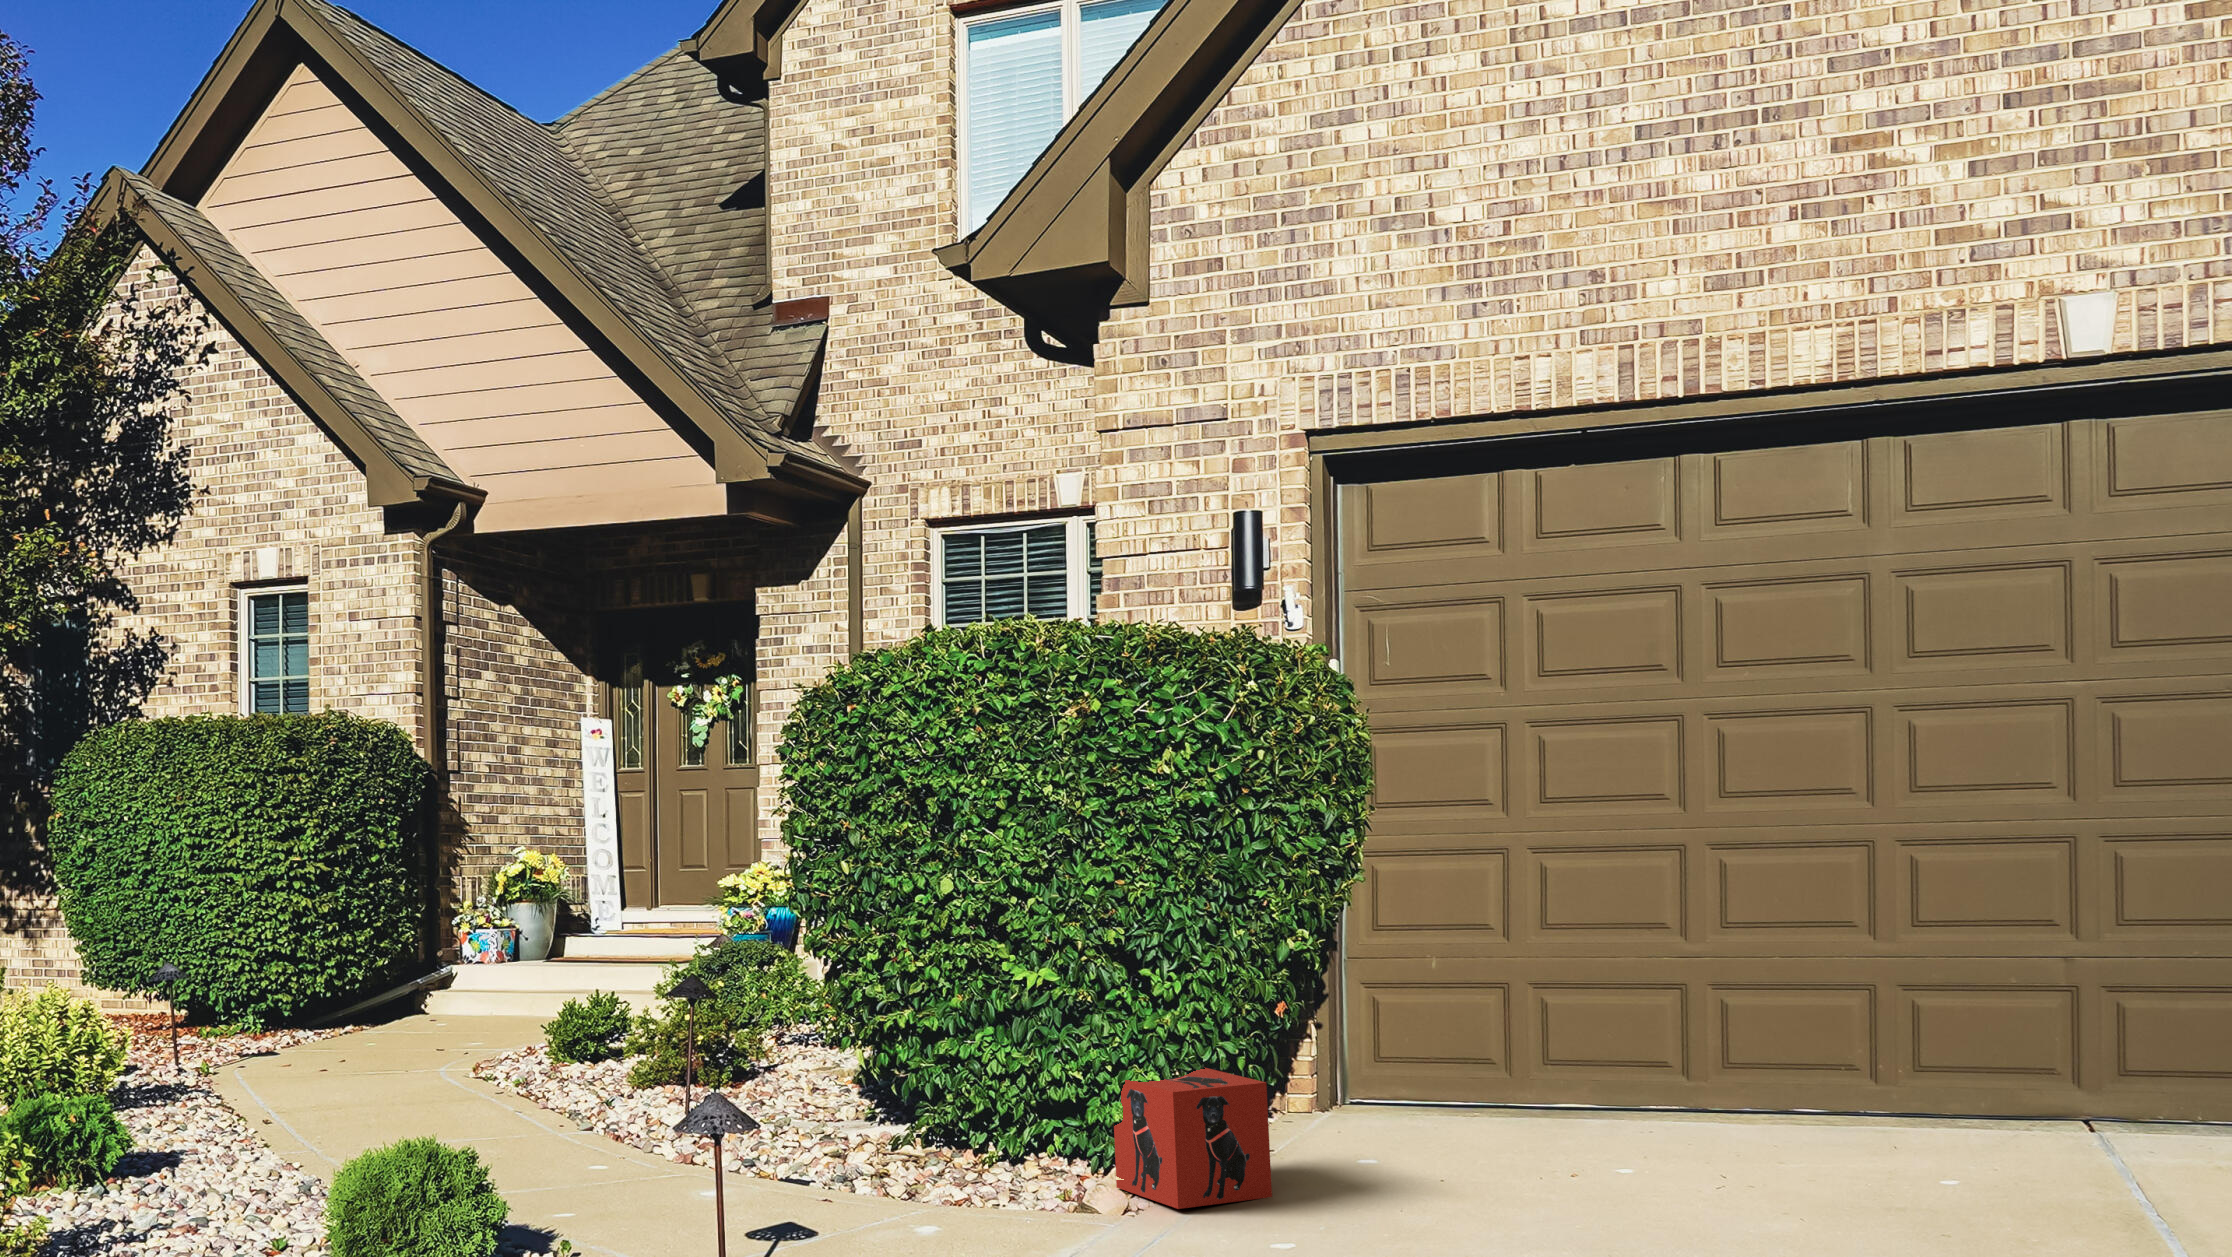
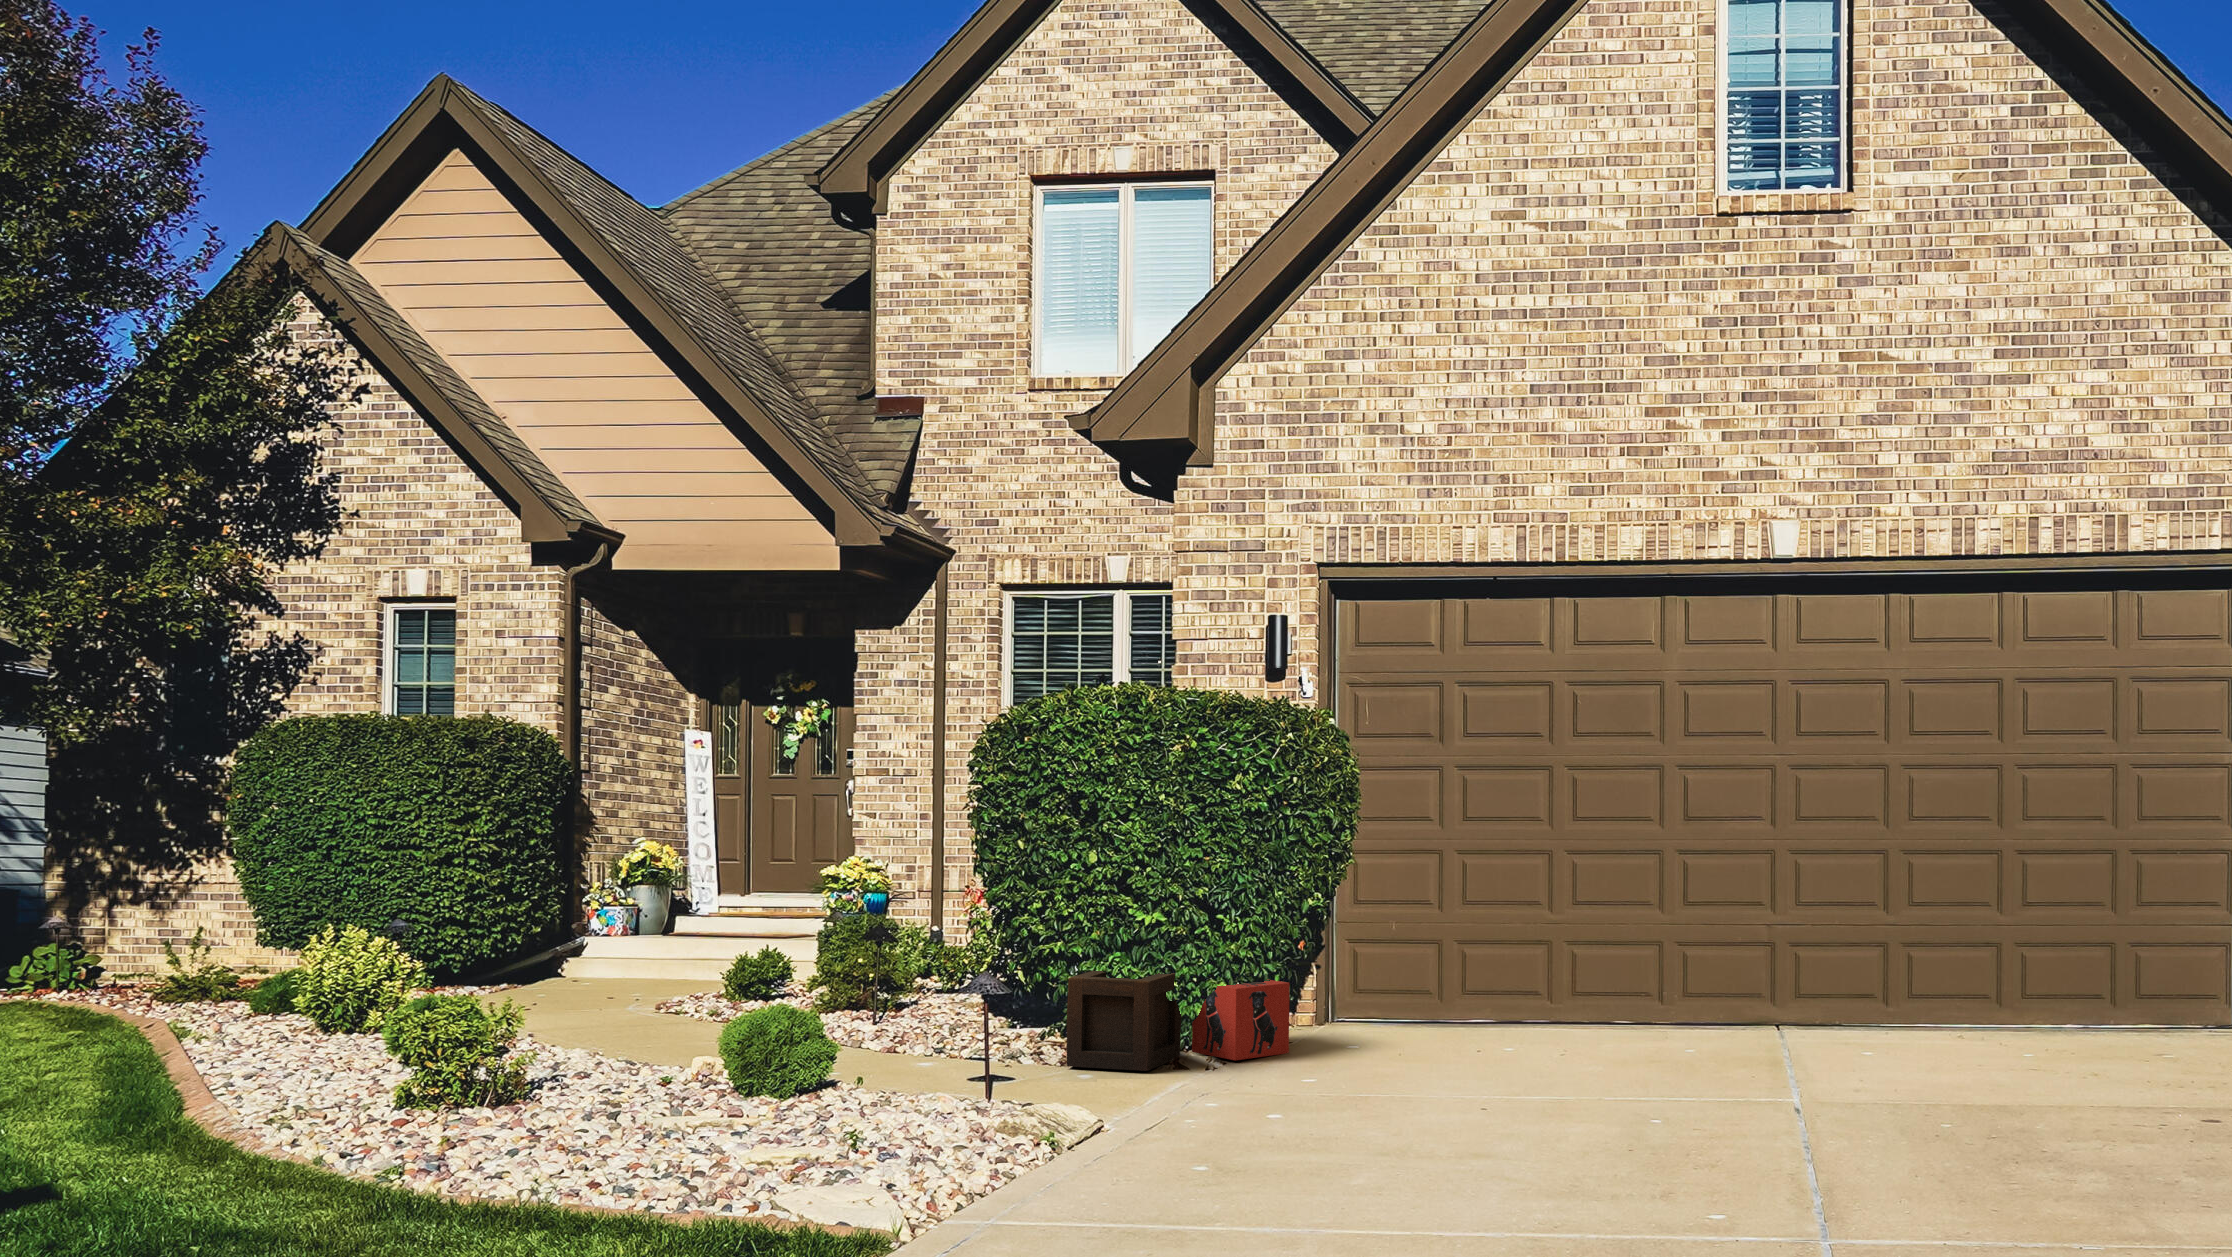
wooden crate: none [908,1049,1097,1223] -> present [1067,971,1182,1071]

